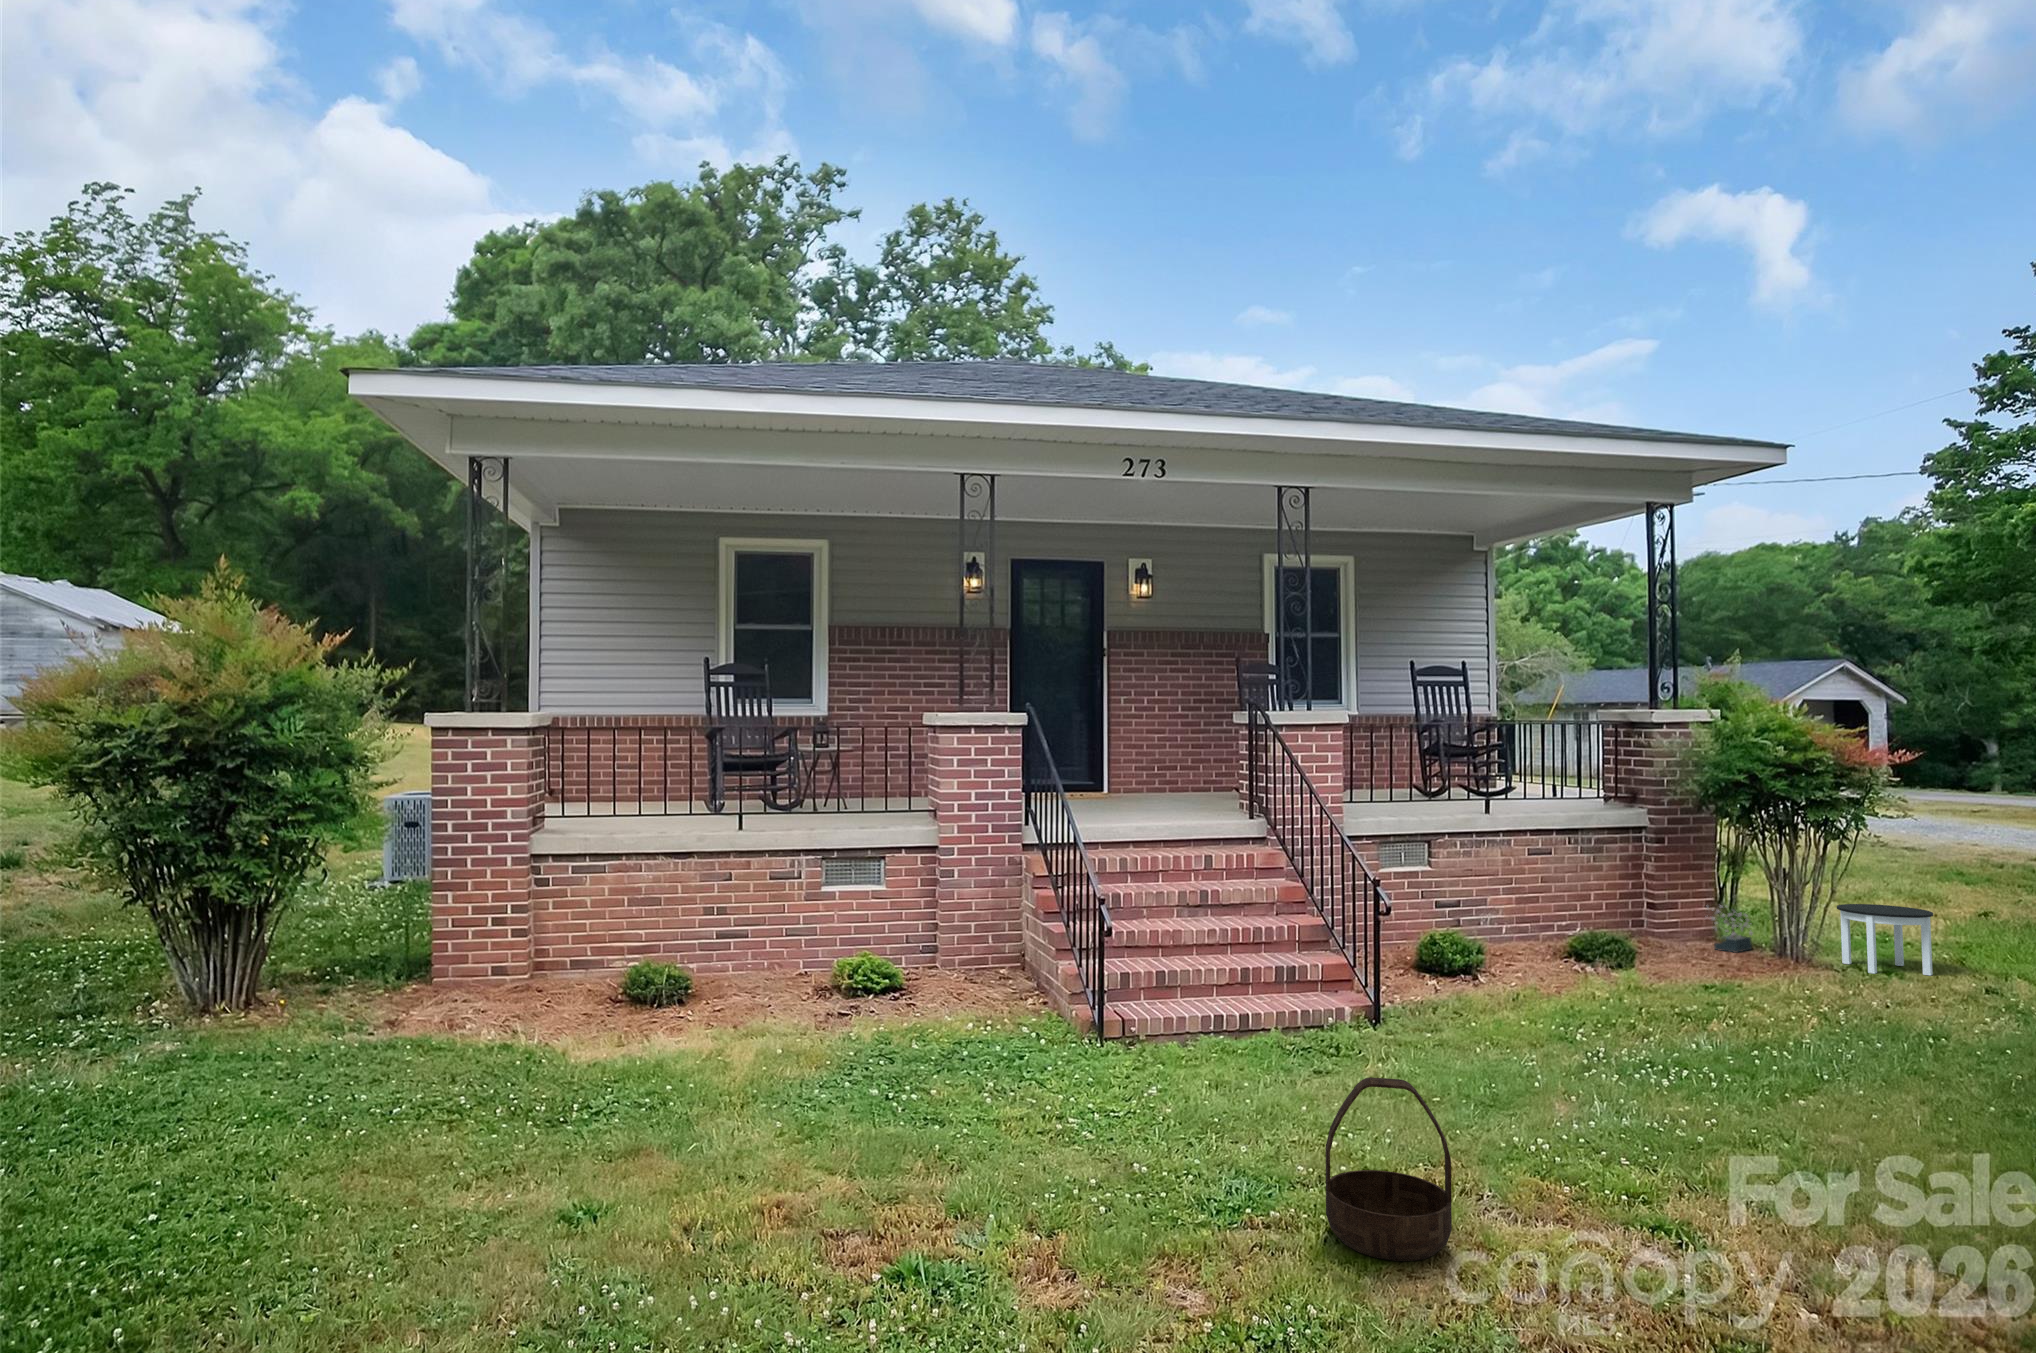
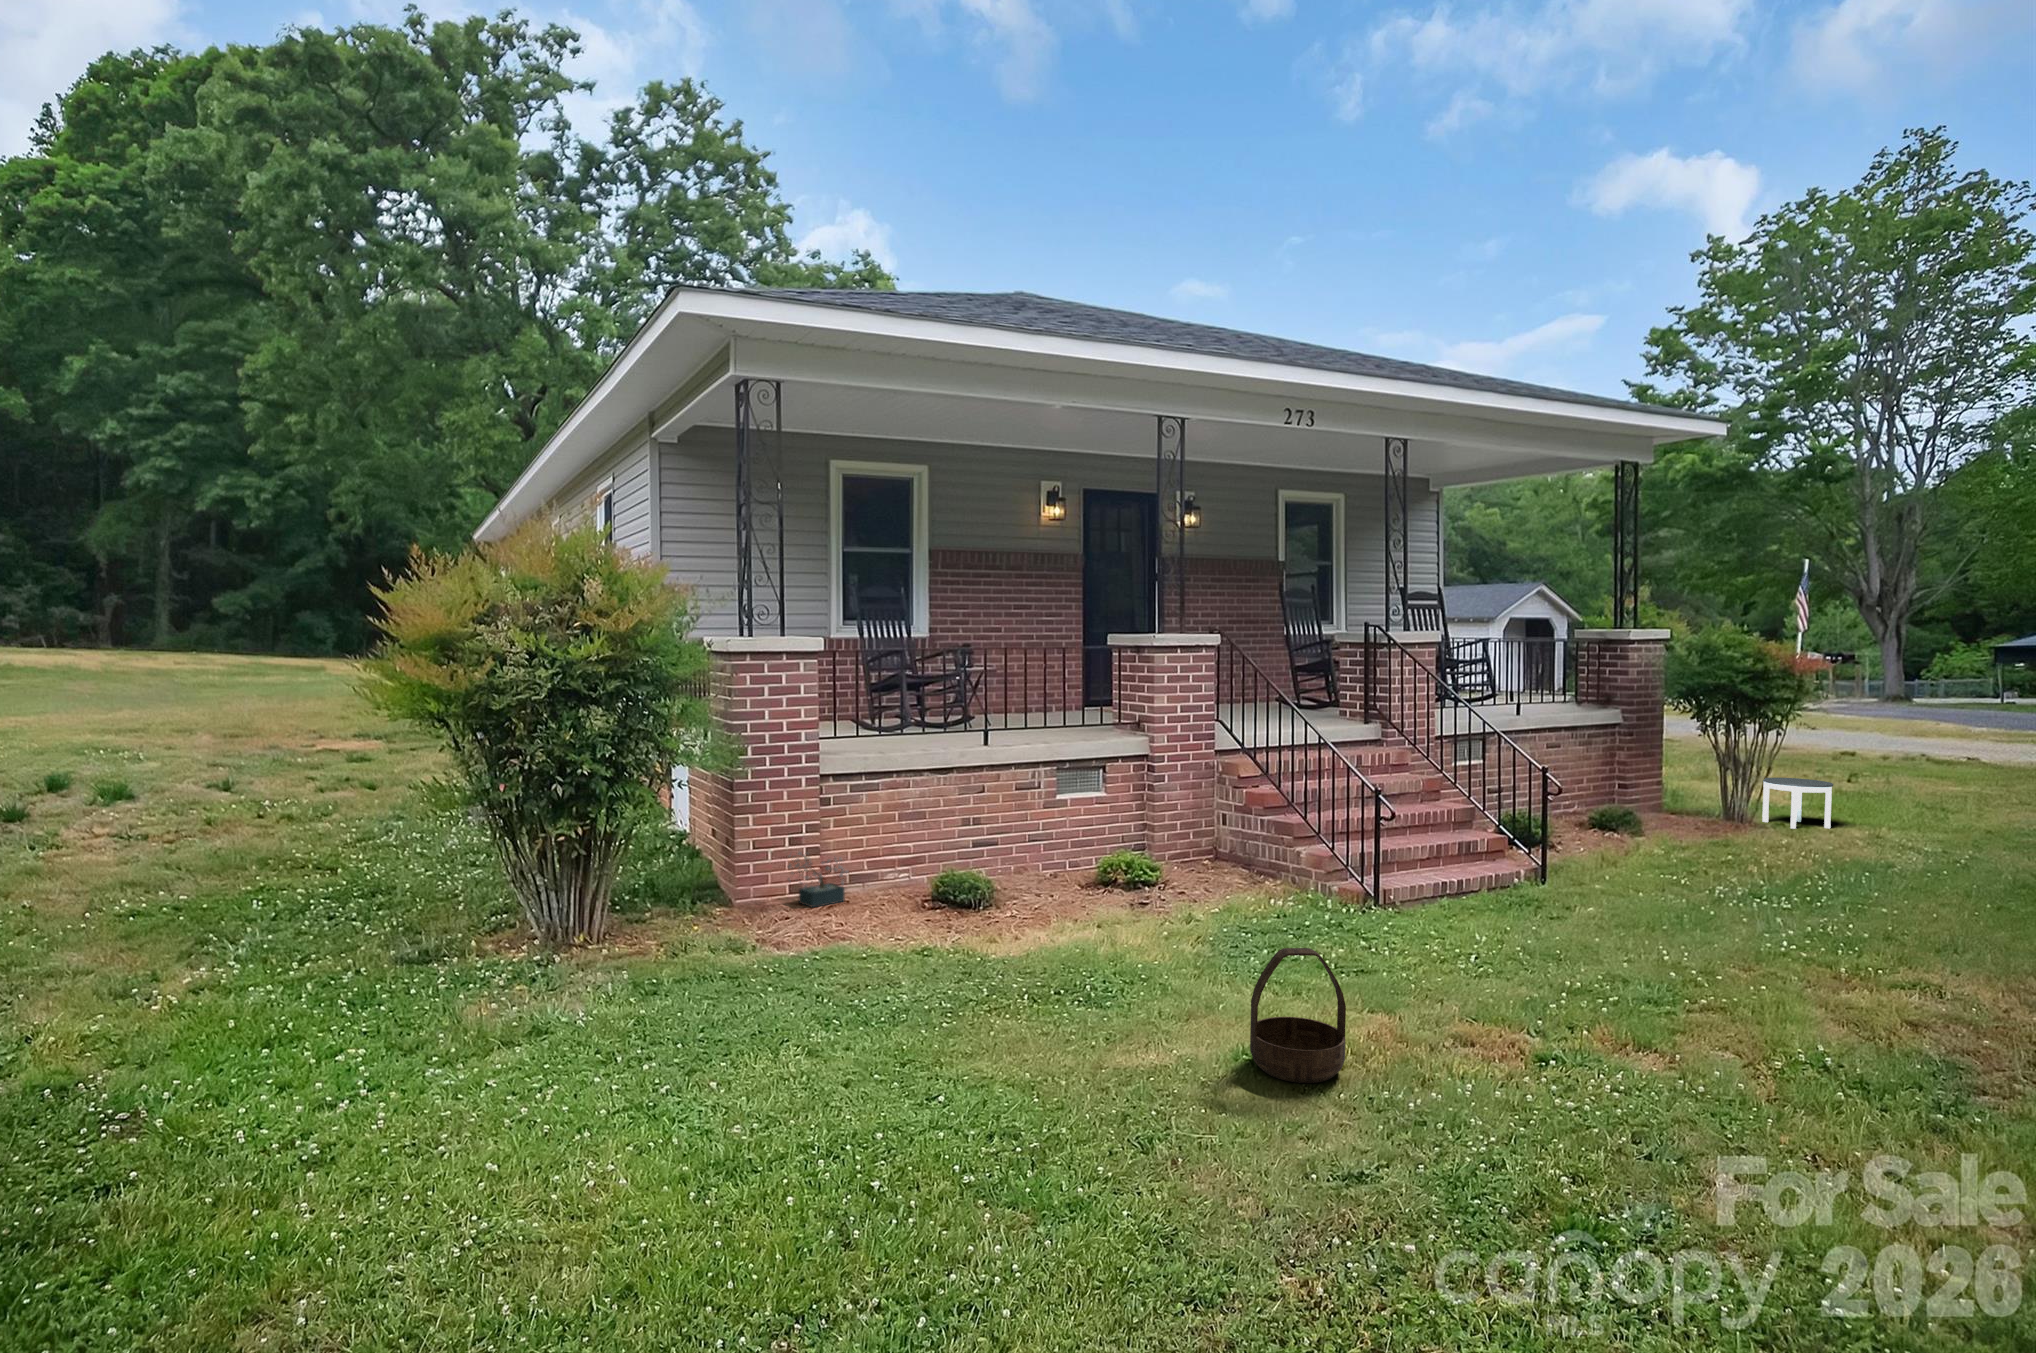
decorative plant: present [1707,905,1752,953] -> present [788,852,848,907]
basket: present [1325,1077,1452,1261] -> present [1250,948,1346,1083]

